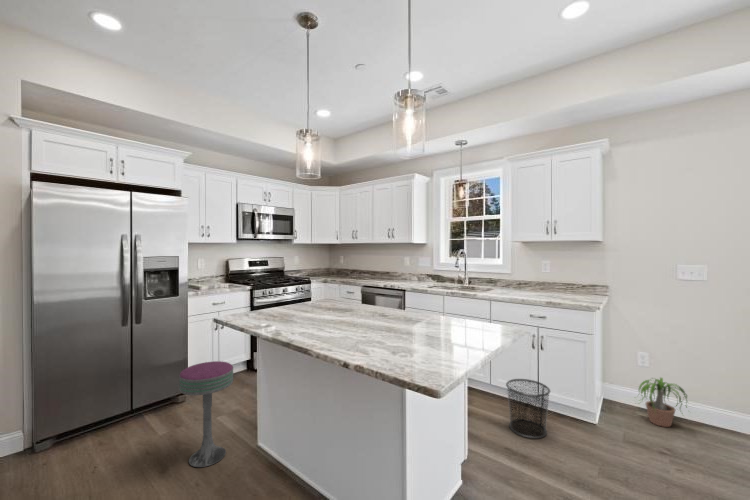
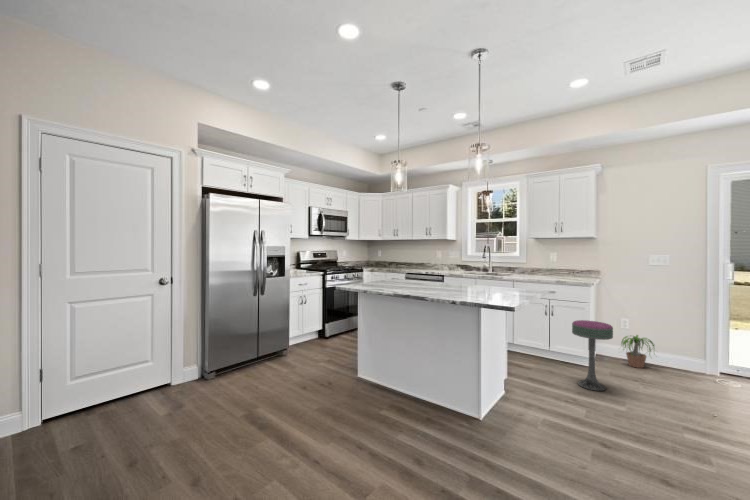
bar stool: present [179,361,233,467] -> present [572,320,613,391]
waste bin: present [506,379,550,439] -> none [528,335,560,373]

